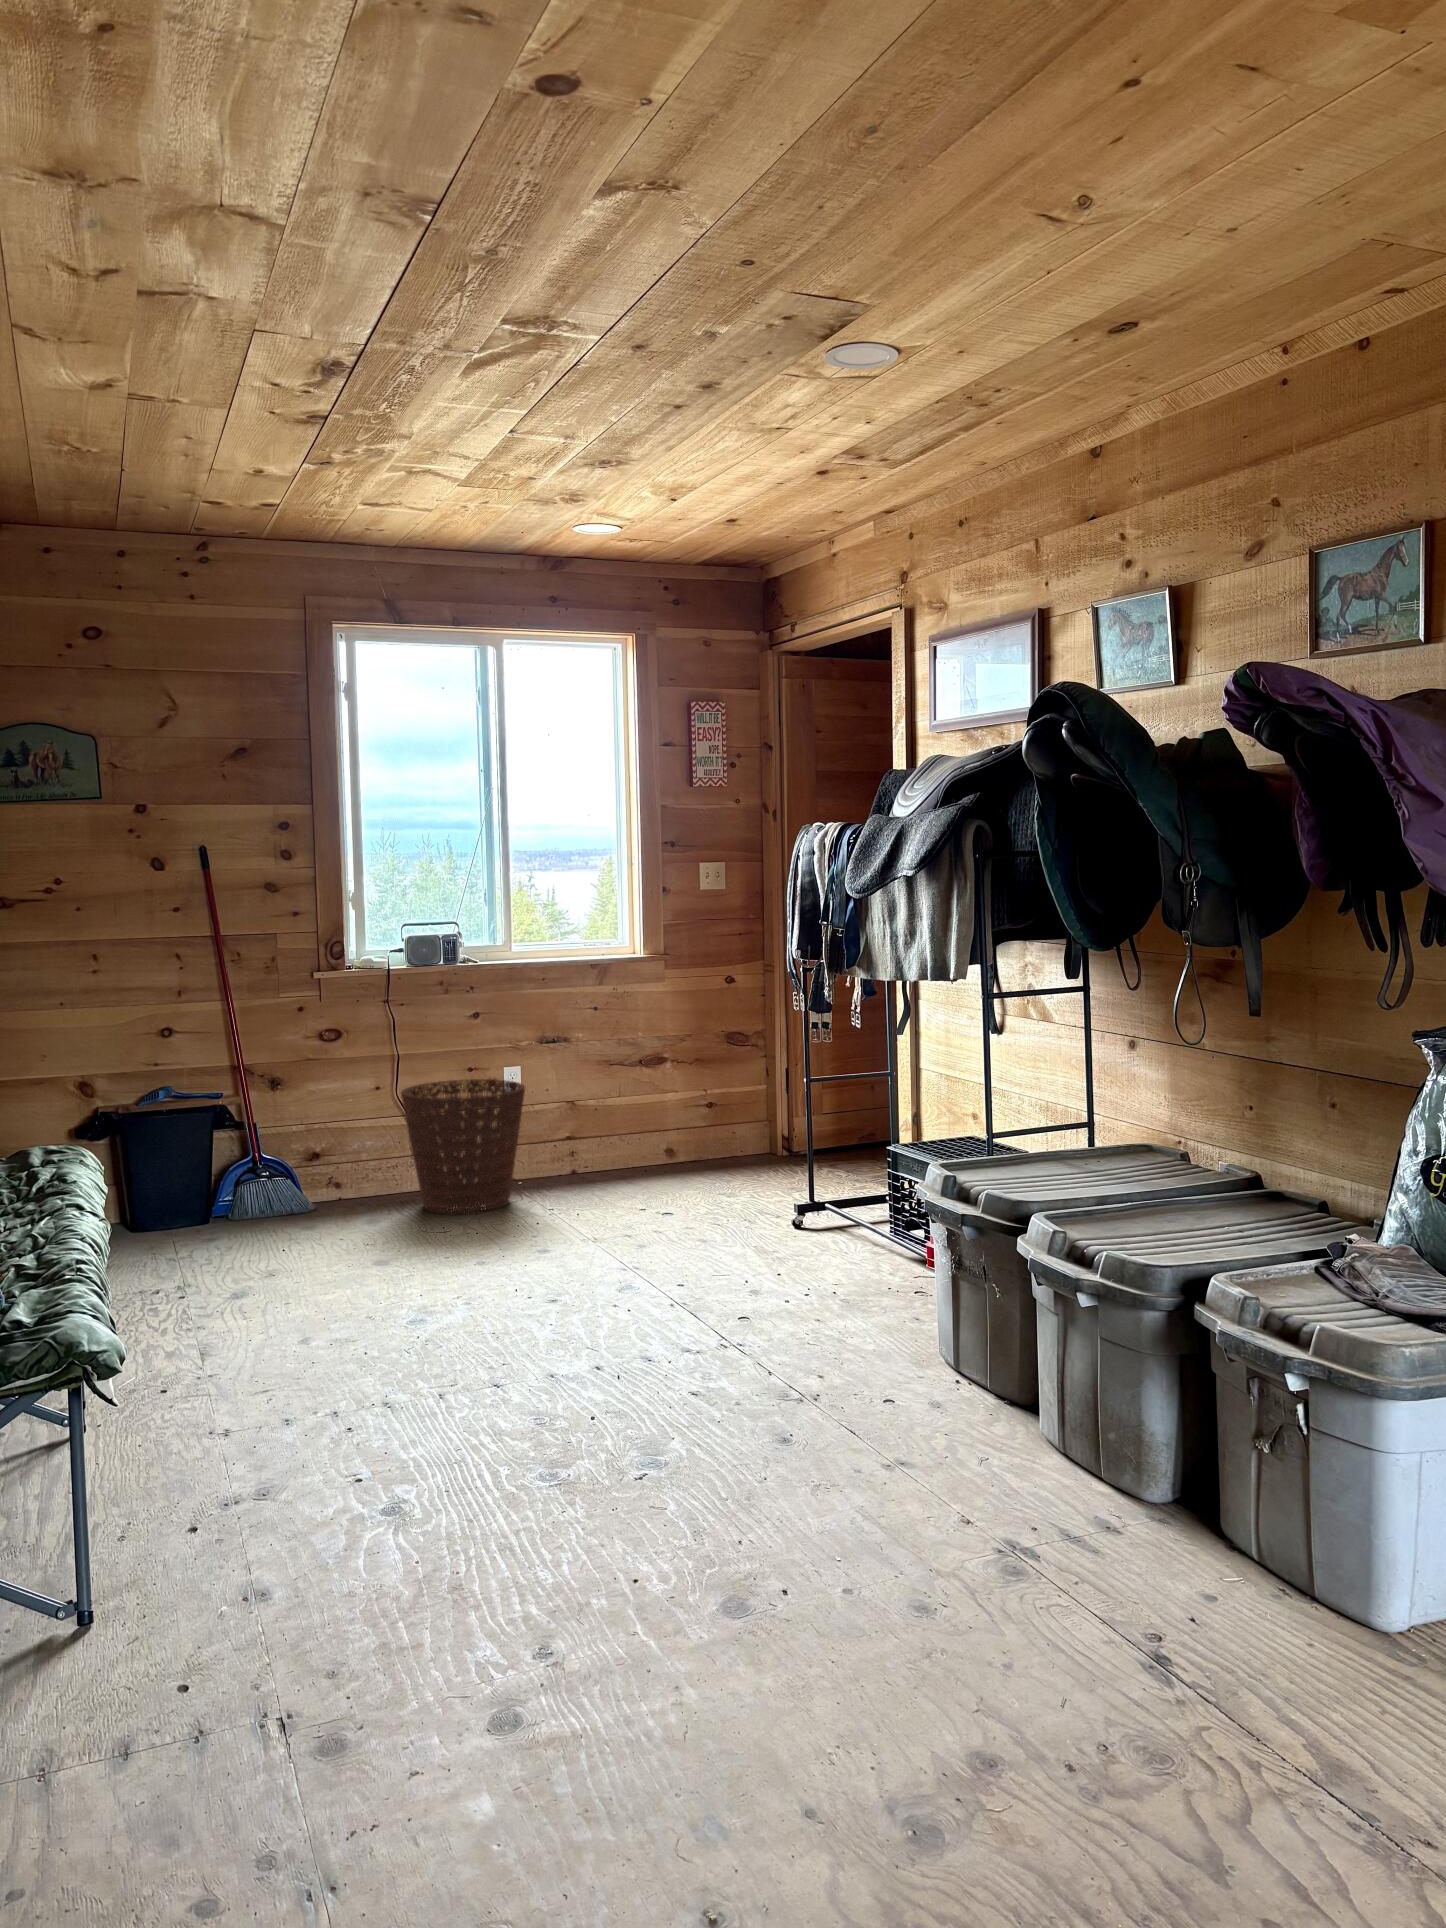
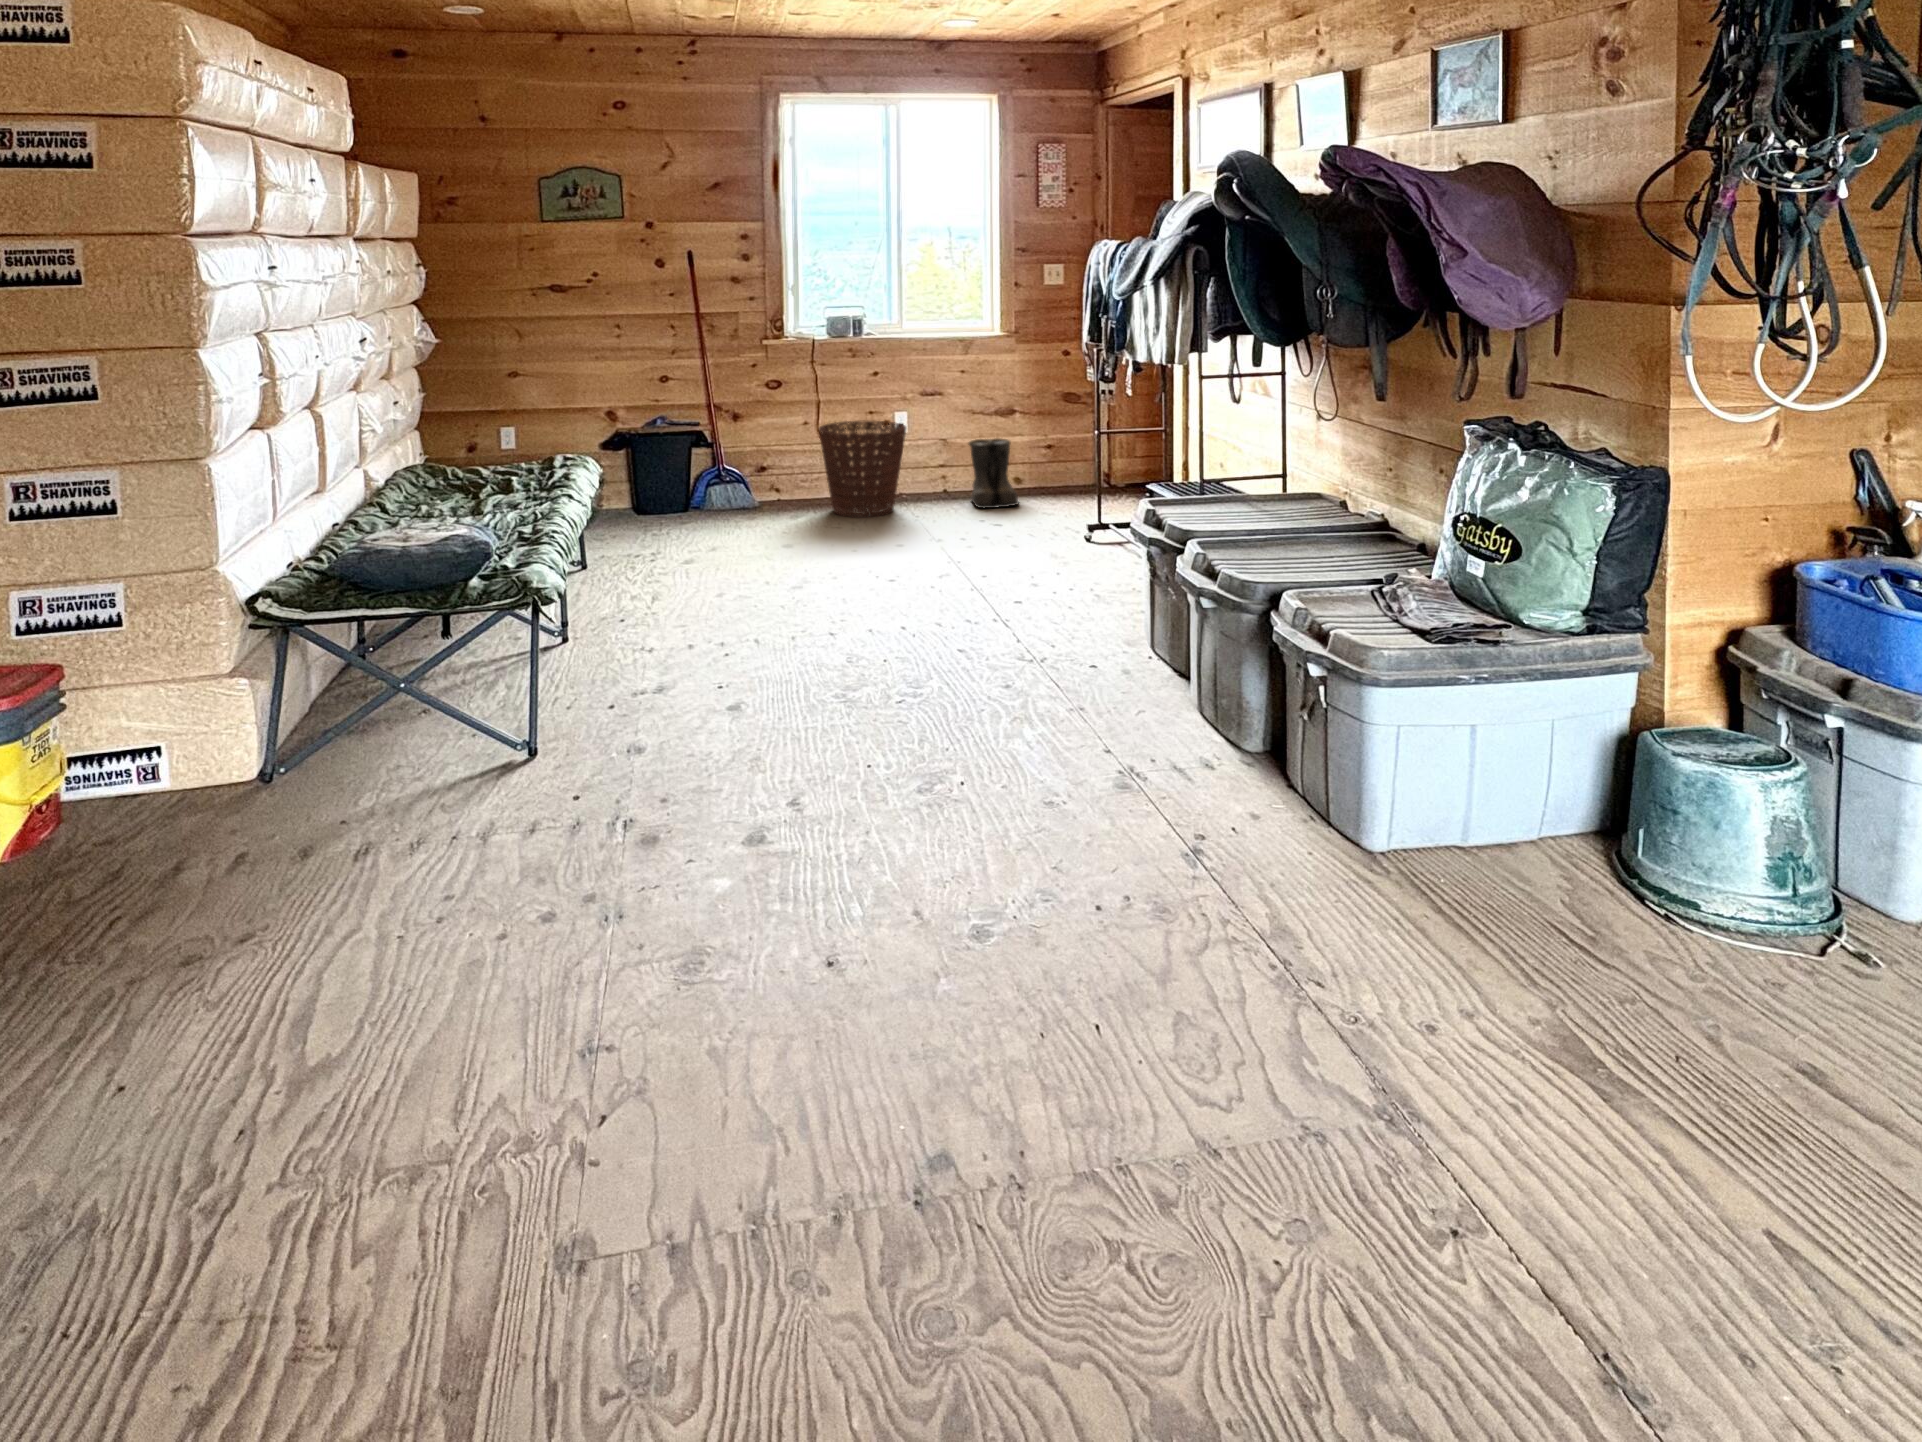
boots: none [604,1096,682,1192] -> present [969,438,1020,508]

